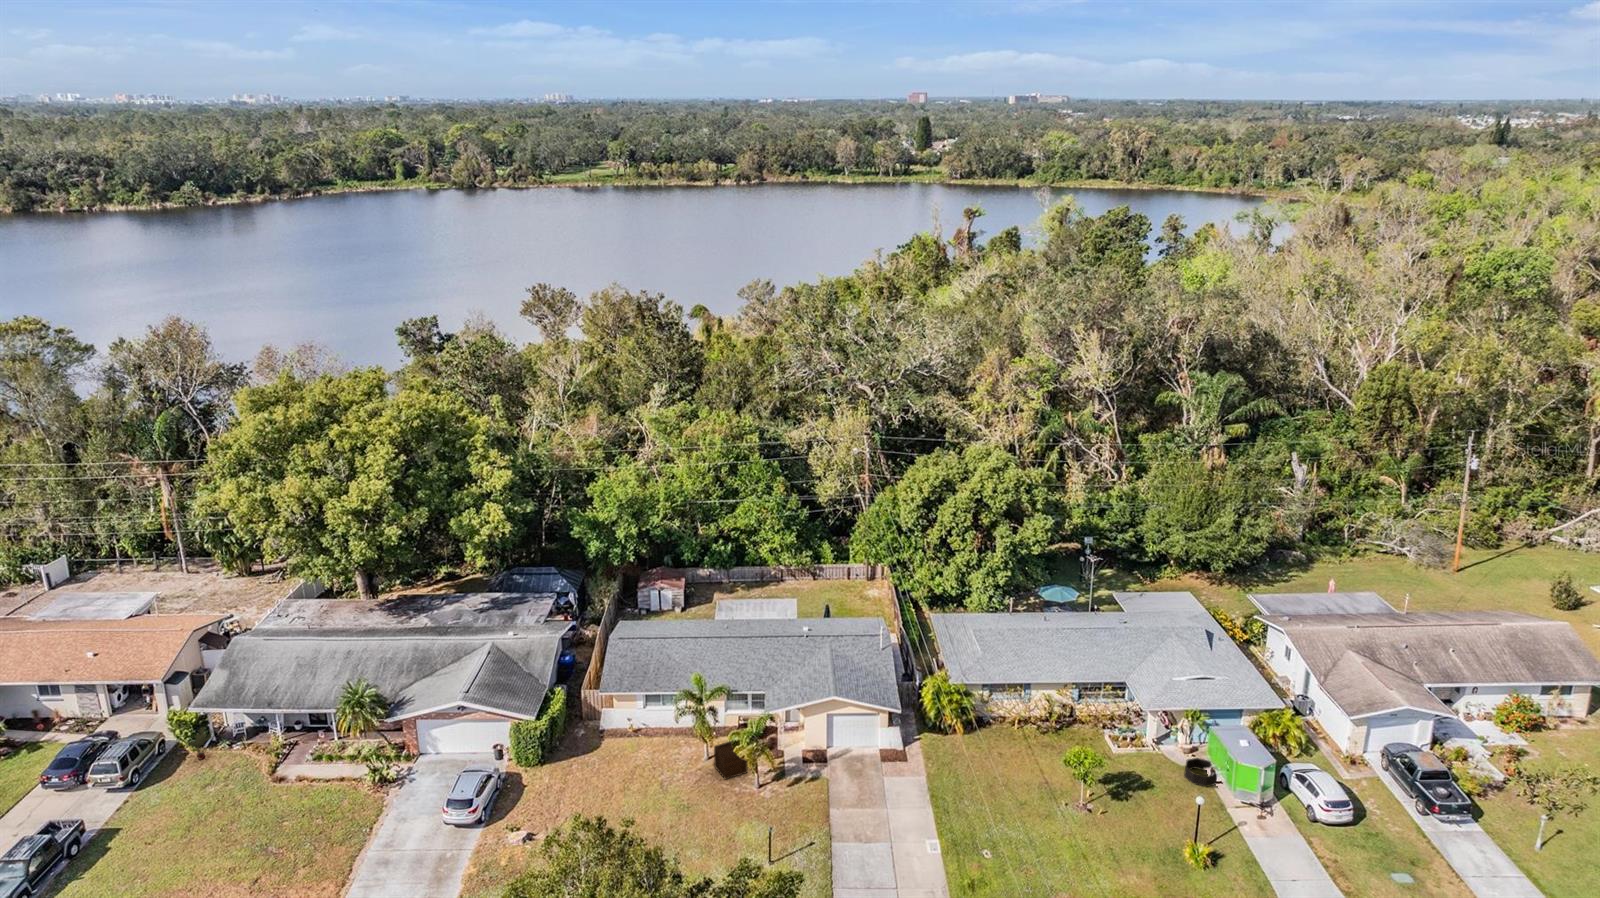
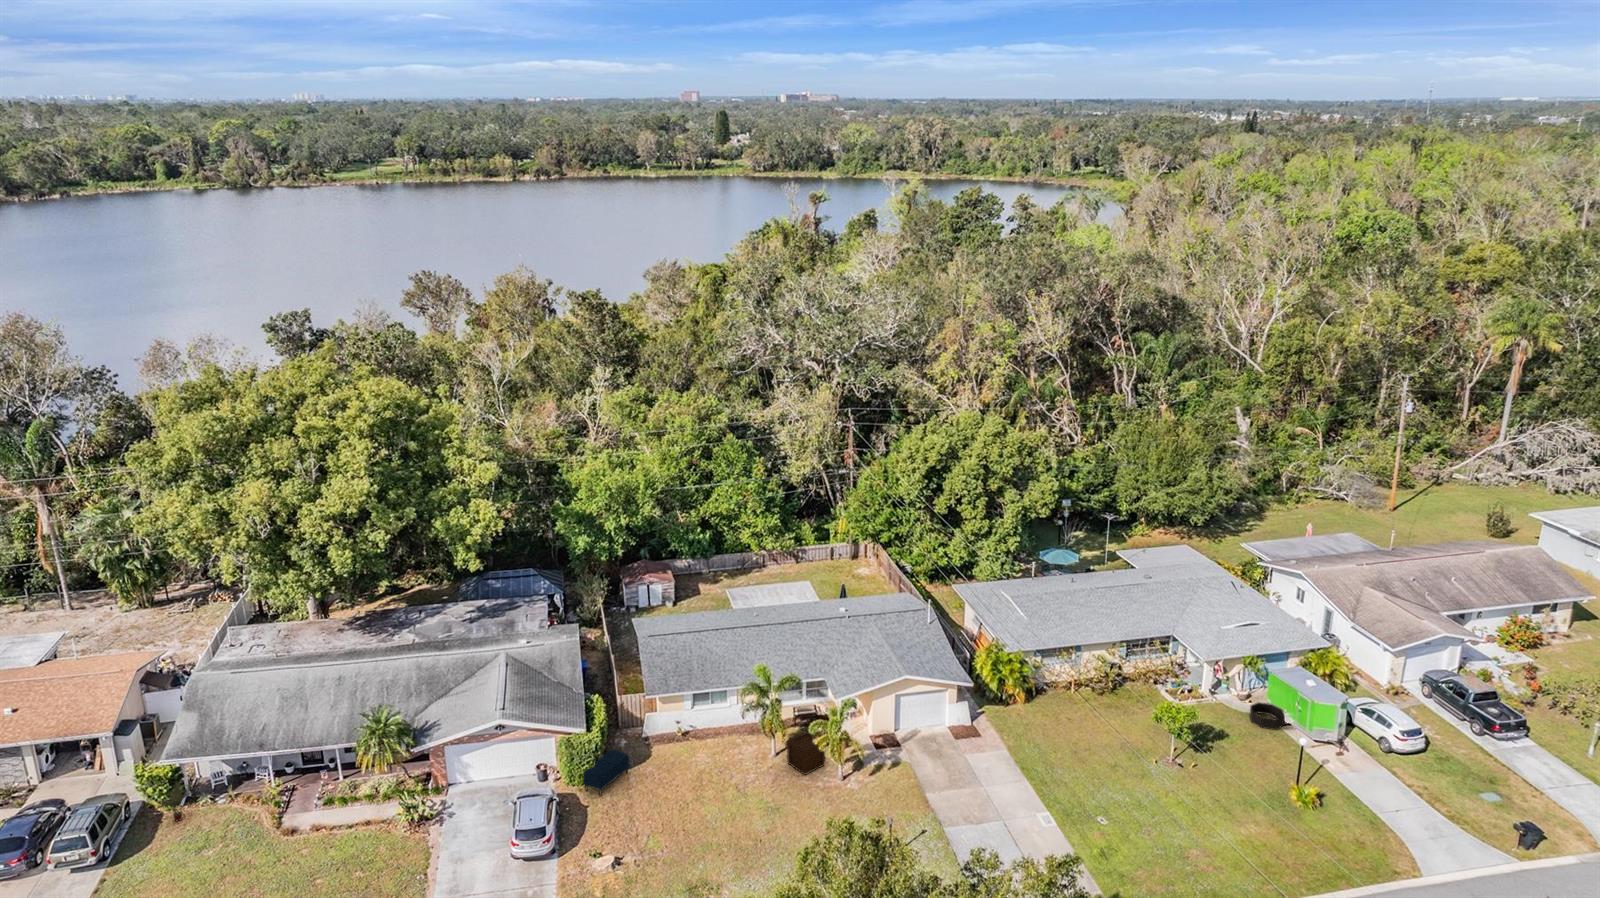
bench: none [527,737,573,778] -> present [583,750,630,795]

